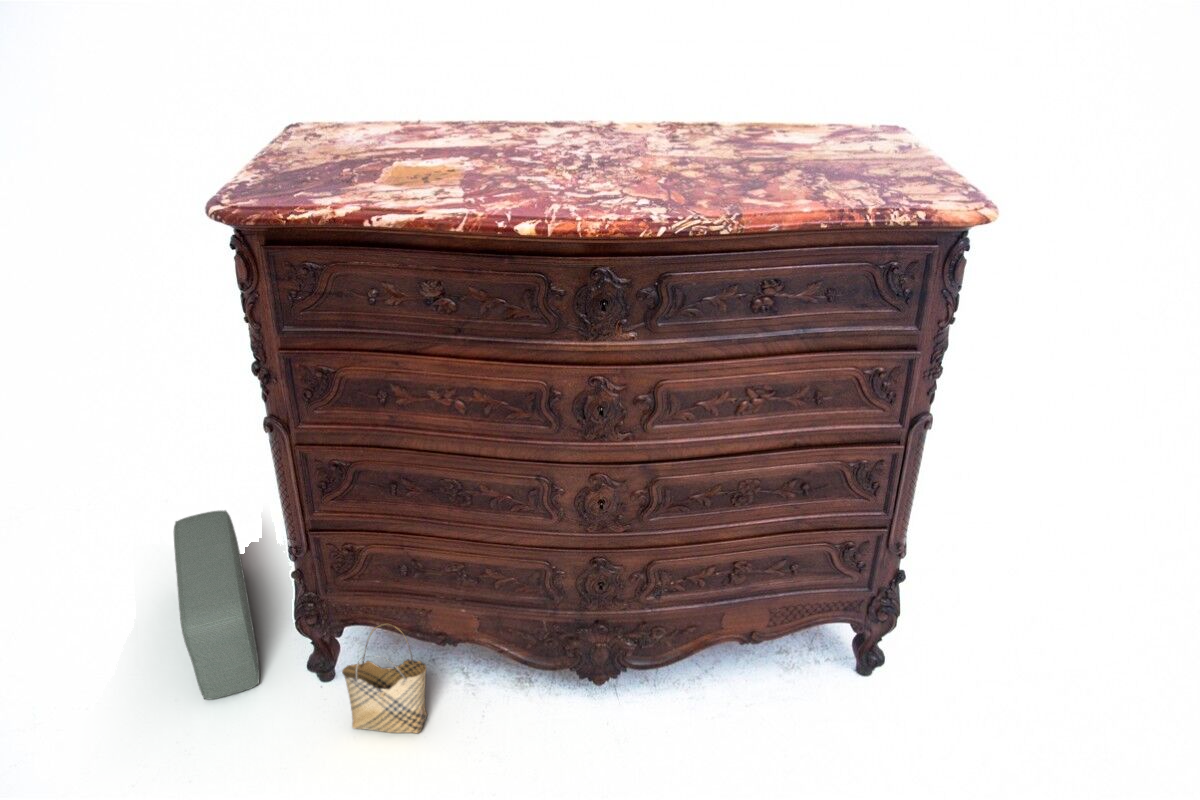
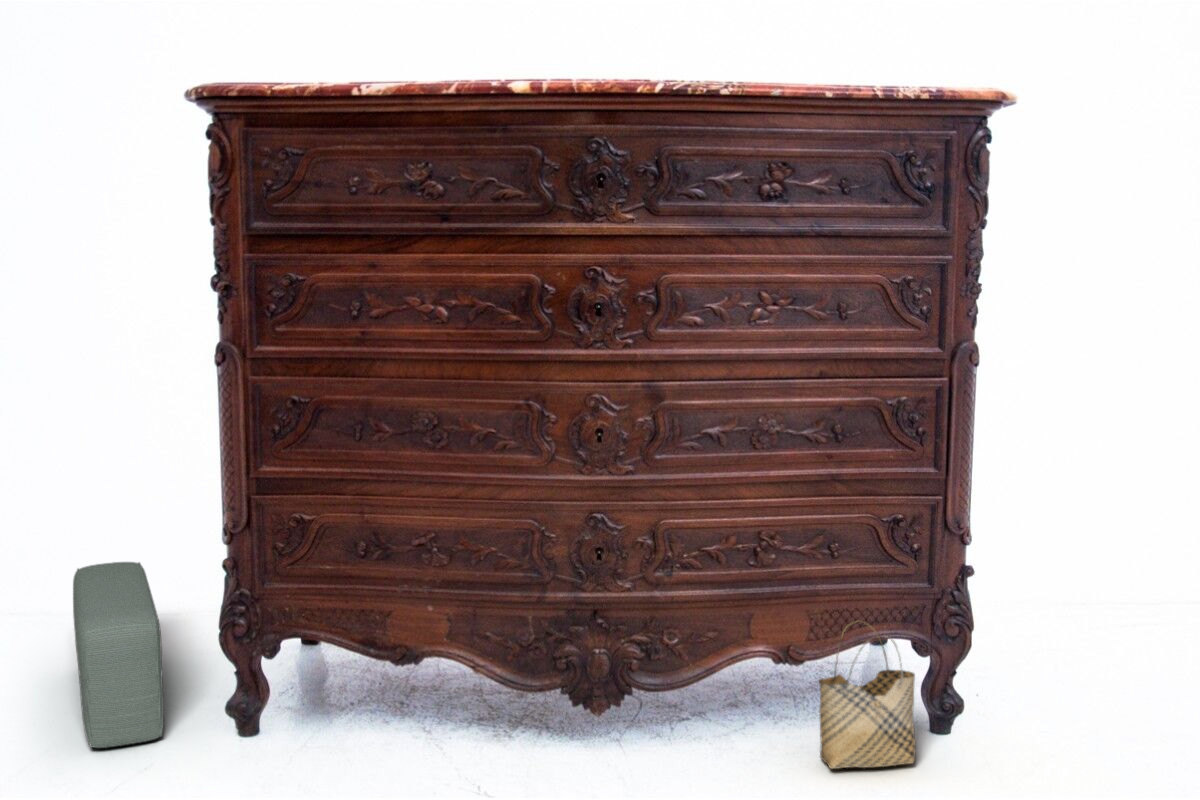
woven basket: present [342,624,427,733] -> present [819,620,916,769]

